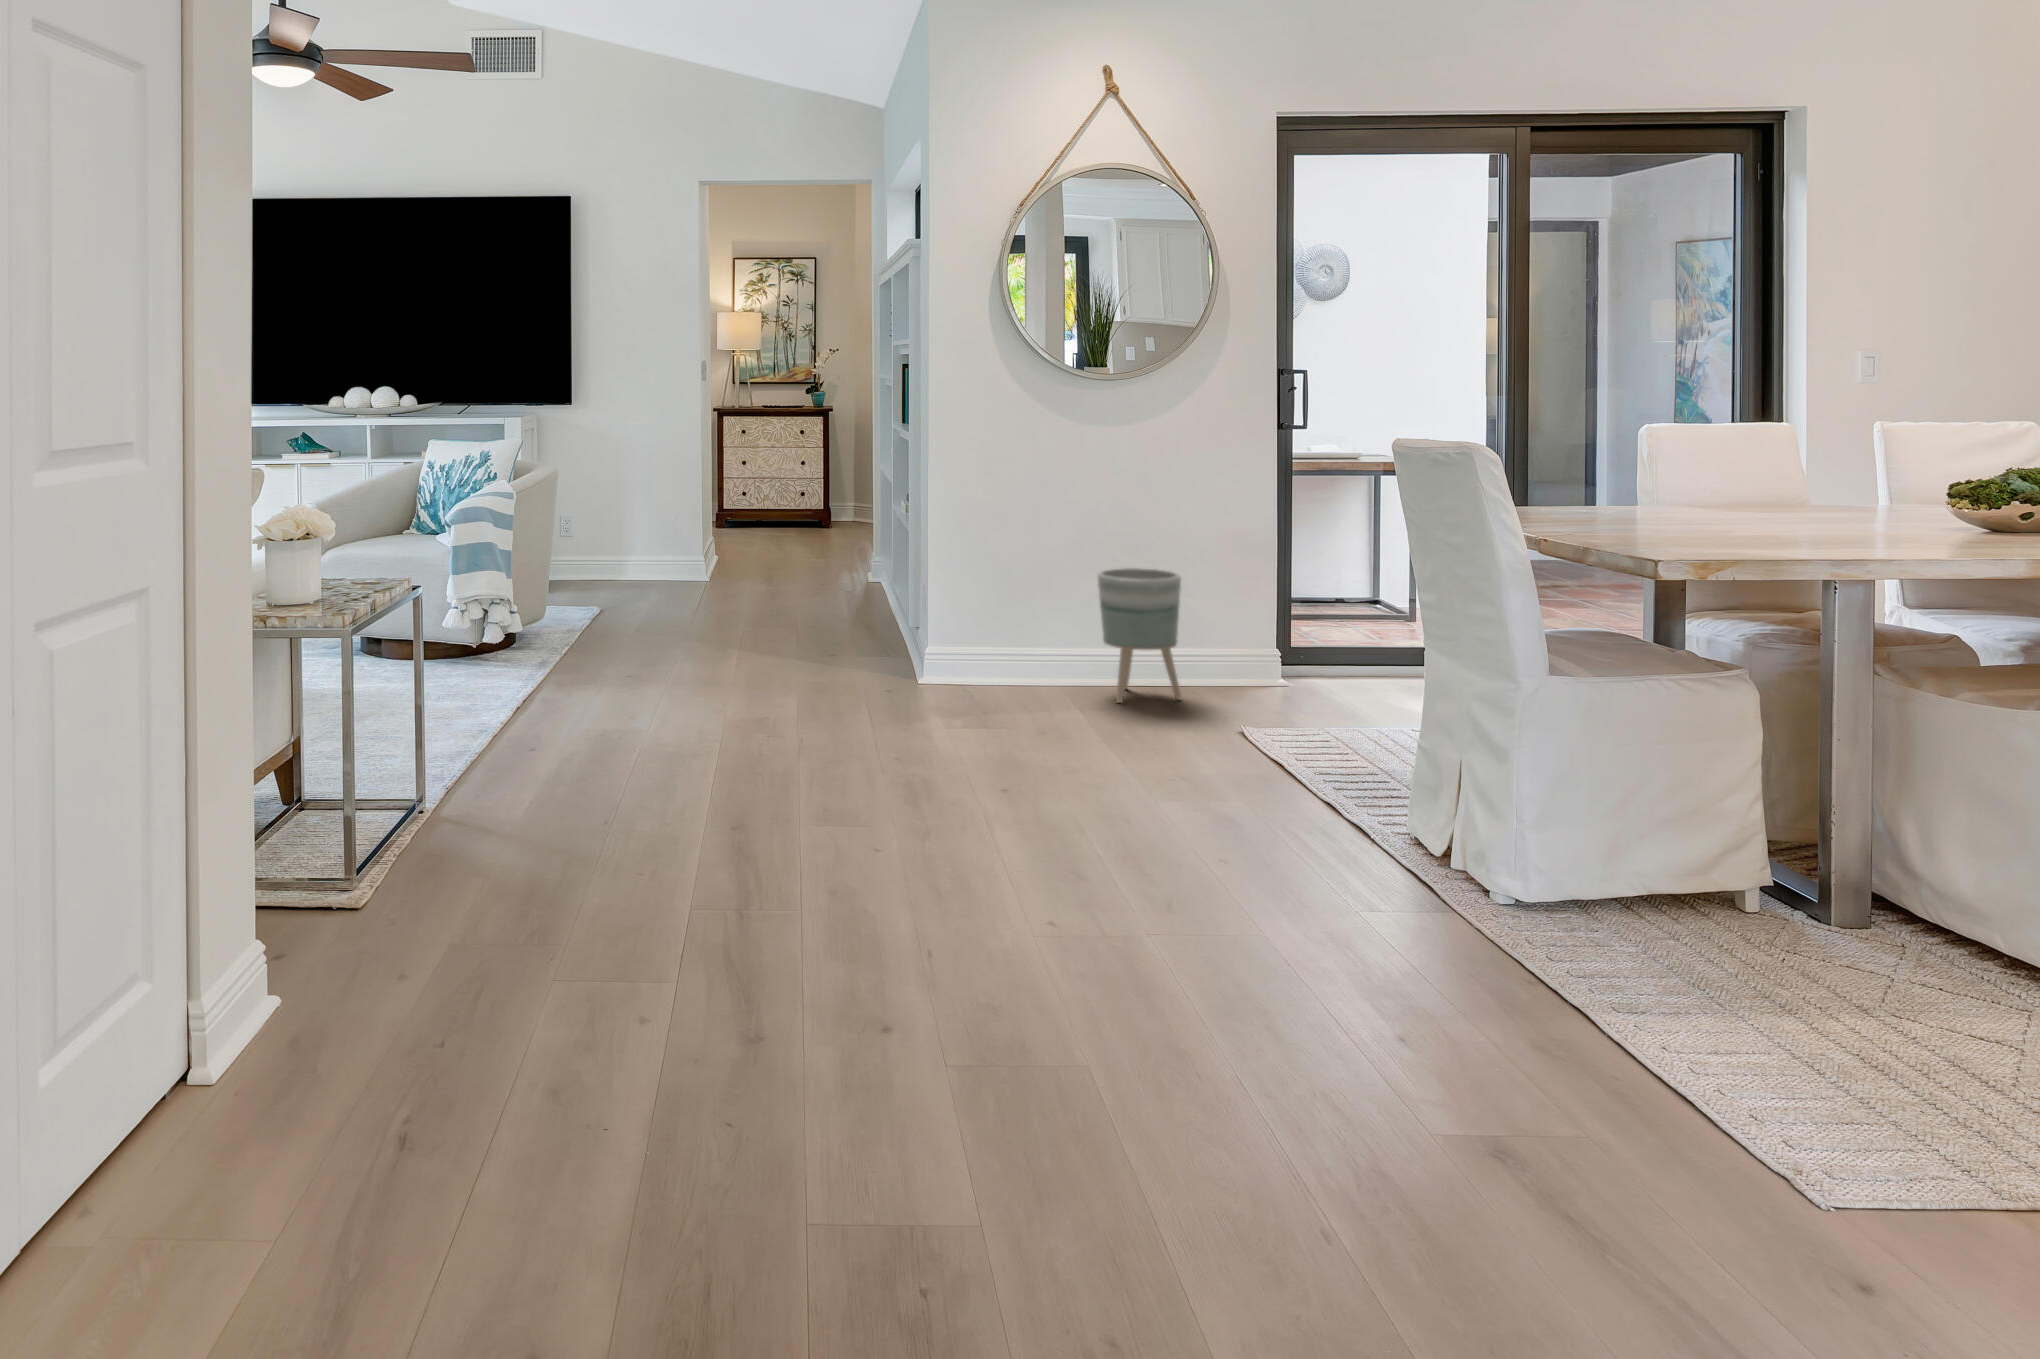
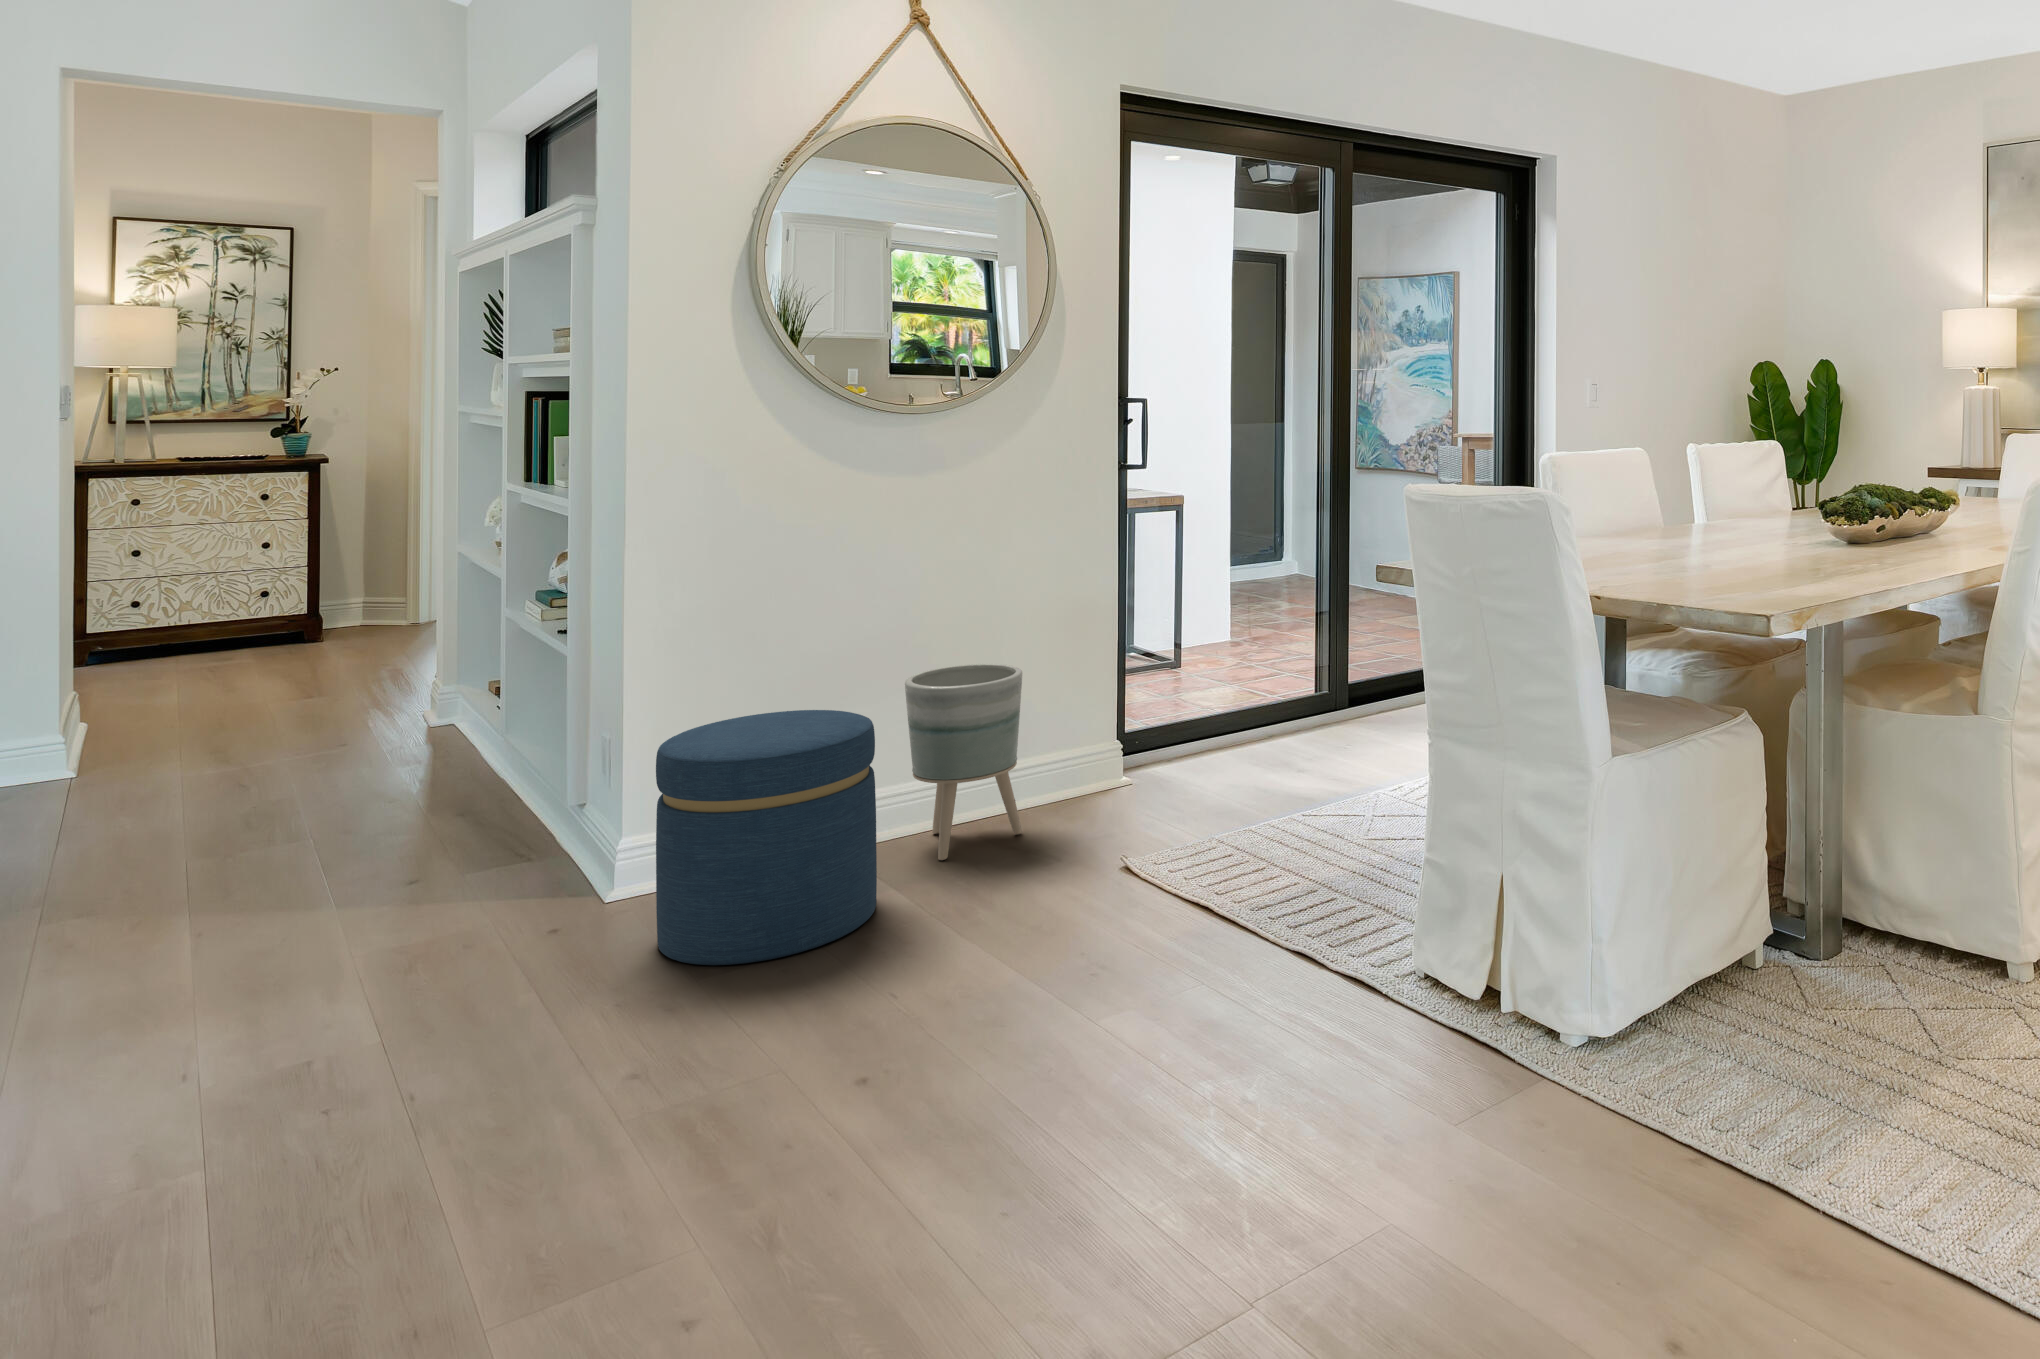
ottoman: none [934,577,1063,728] -> present [656,710,877,965]

